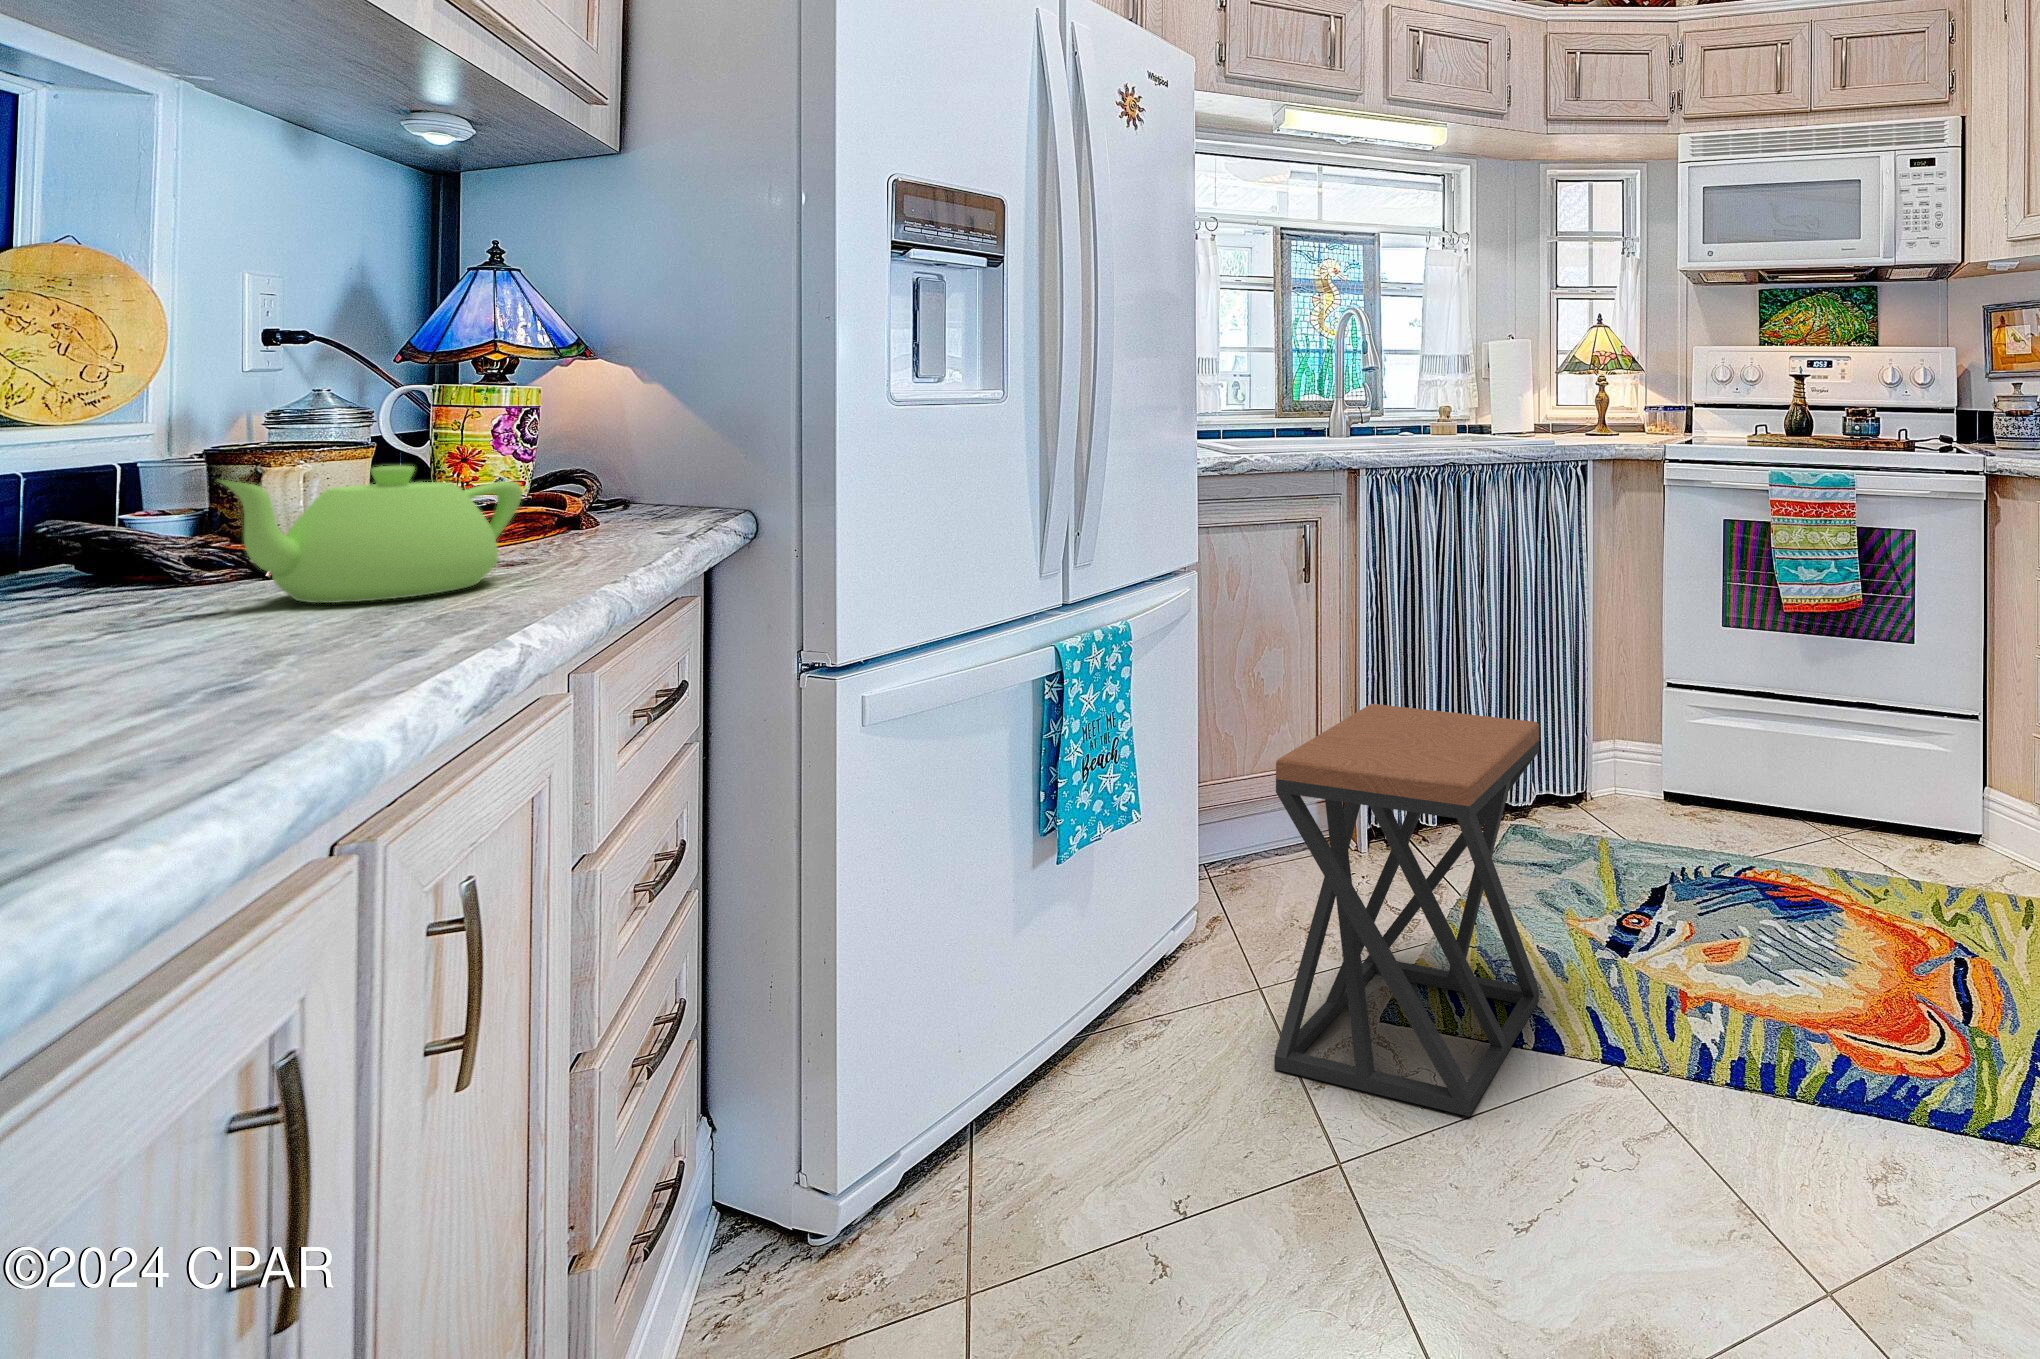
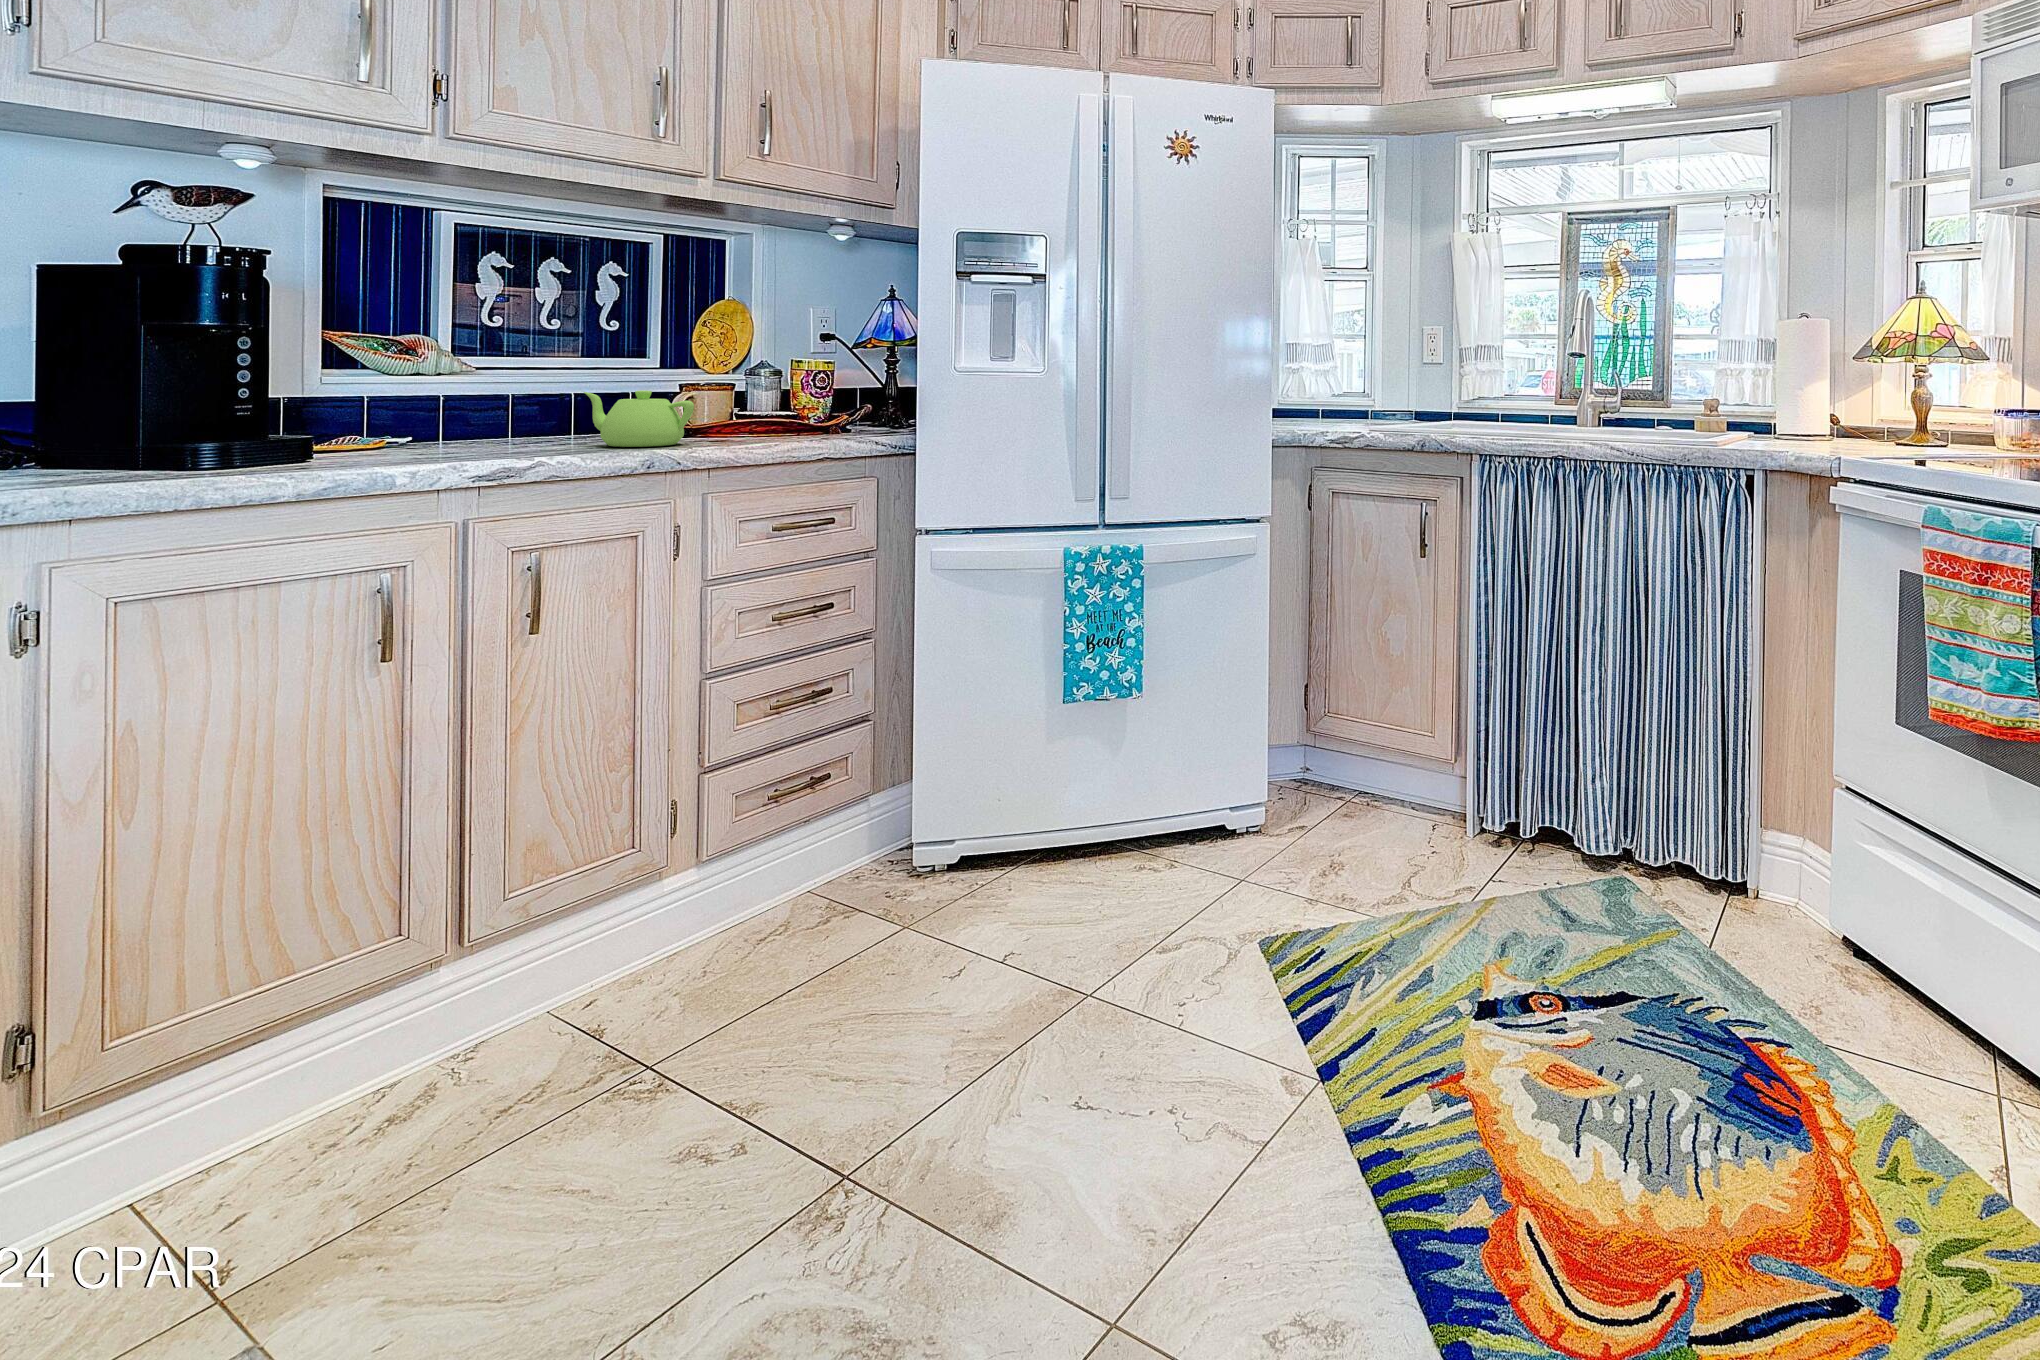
stool: present [1274,704,1539,1116] -> none [1159,665,1368,1025]

